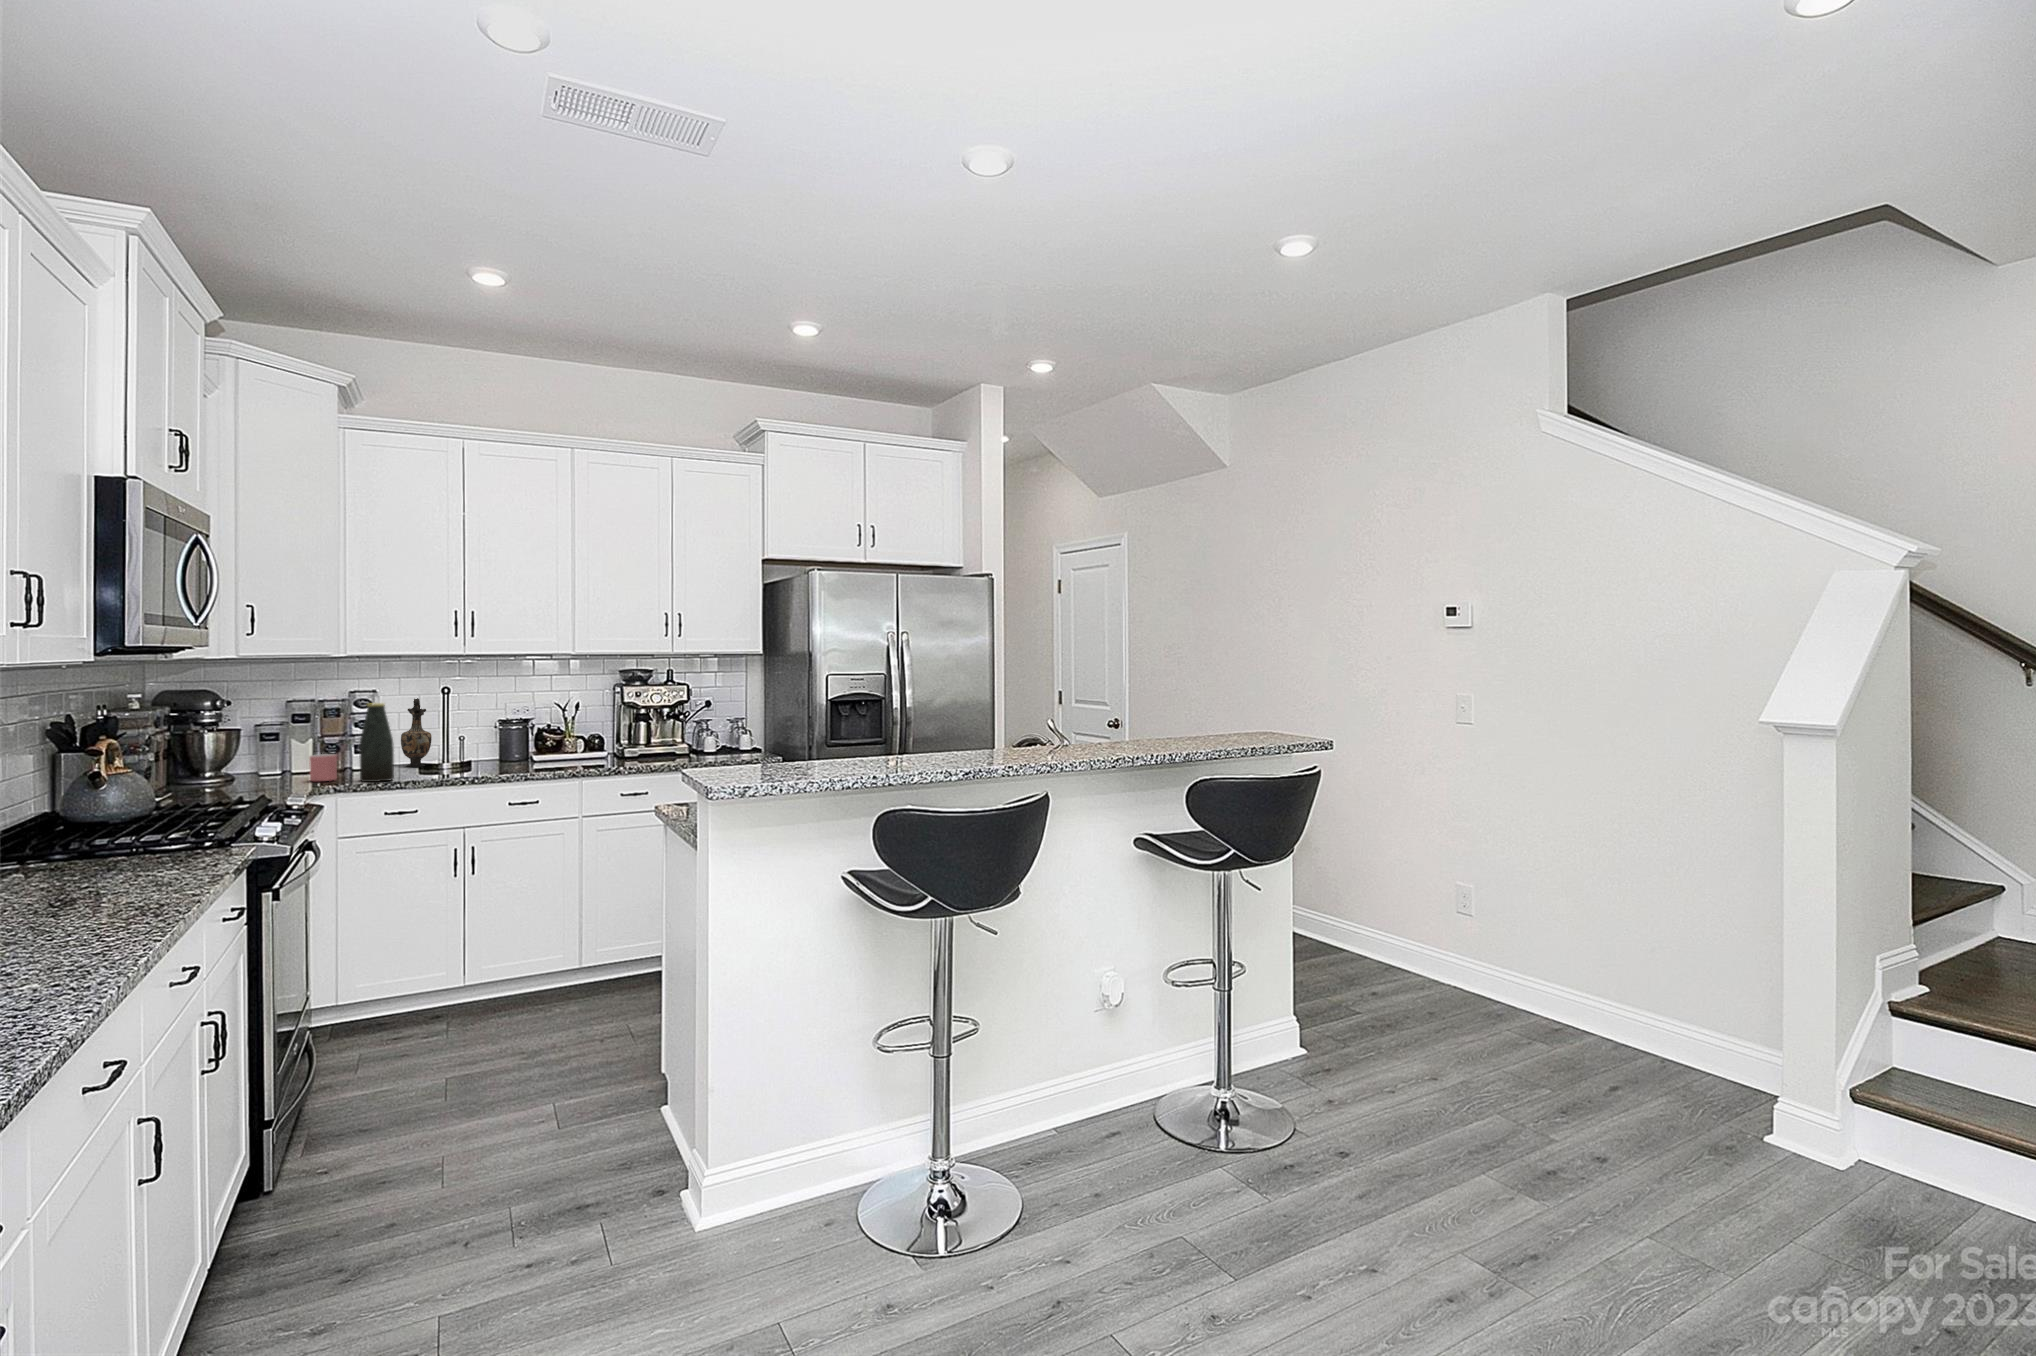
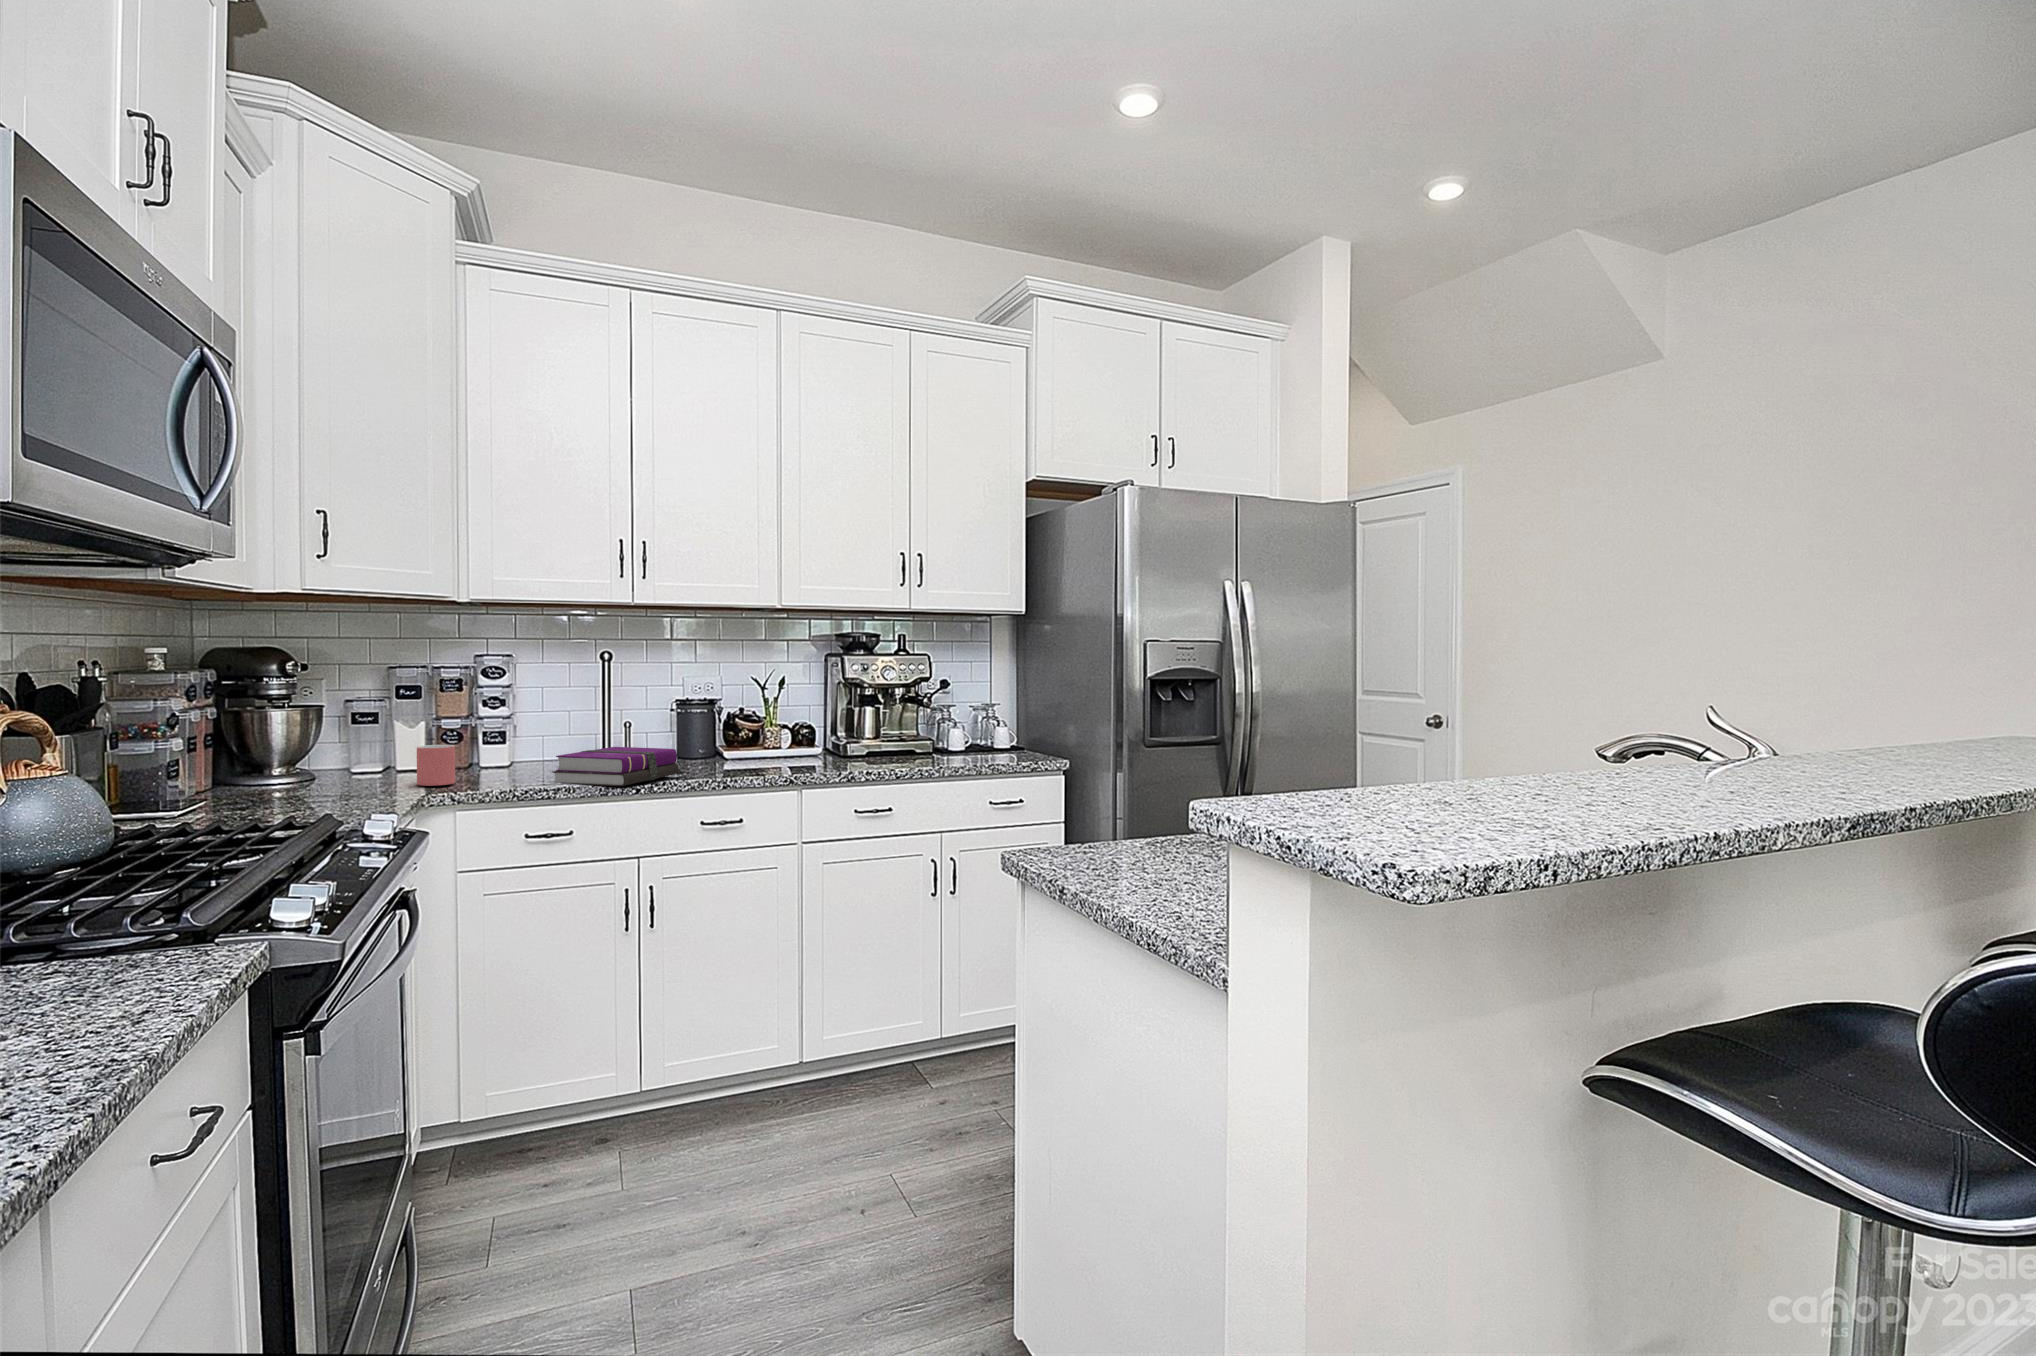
vase: present [401,698,432,767] -> none [544,666,585,764]
bottle: present [359,703,394,782] -> none [487,671,535,788]
hardback book: none [406,754,501,779] -> present [552,747,680,786]

